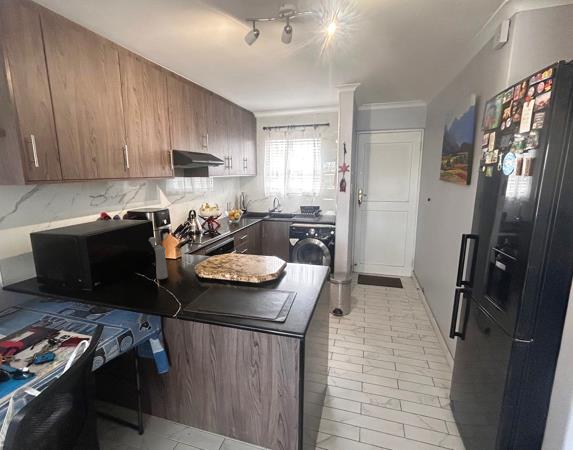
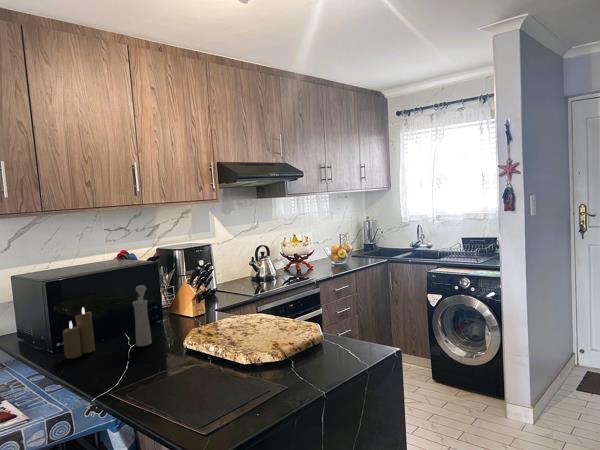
candle: none [104,254,126,293] -> present [62,308,95,359]

